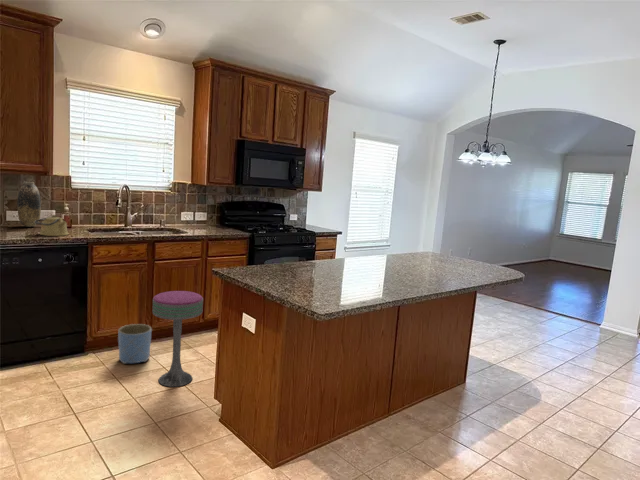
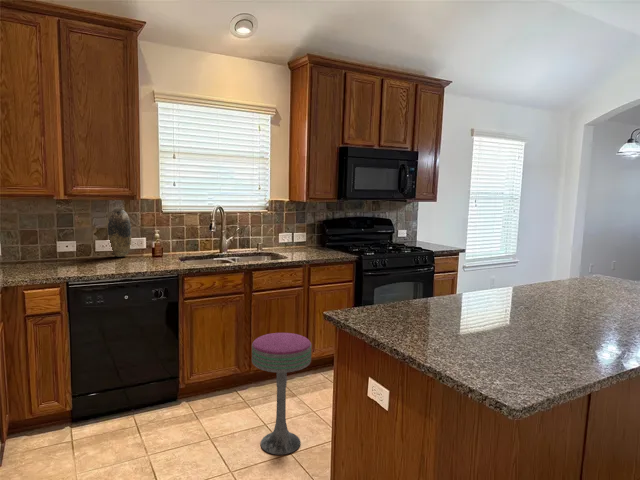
kettle: present [35,215,68,236] -> none [123,244,158,268]
planter: present [118,324,152,364] -> none [214,369,250,418]

